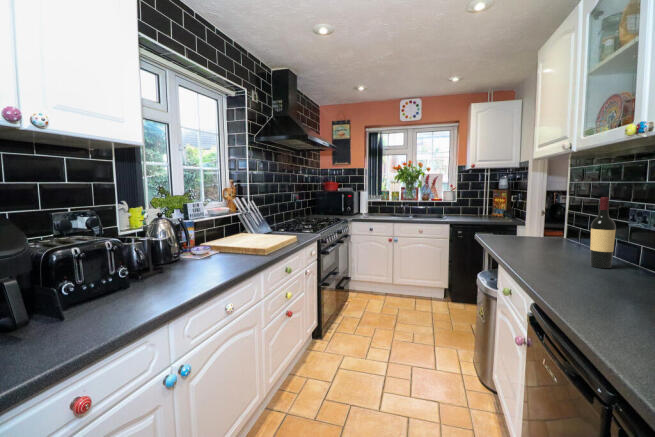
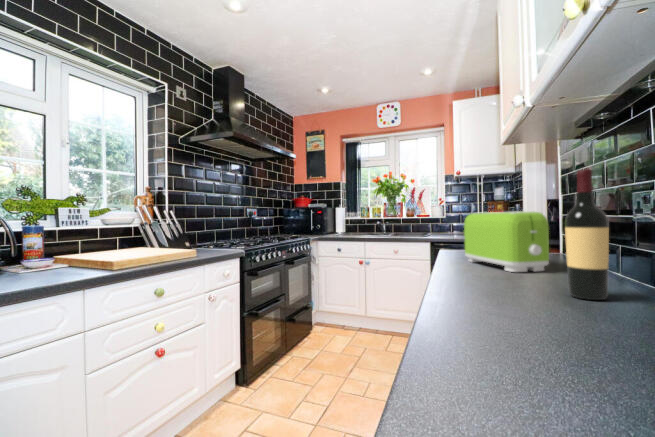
toaster: none [506,210,570,252] -> present [464,211,549,272]

